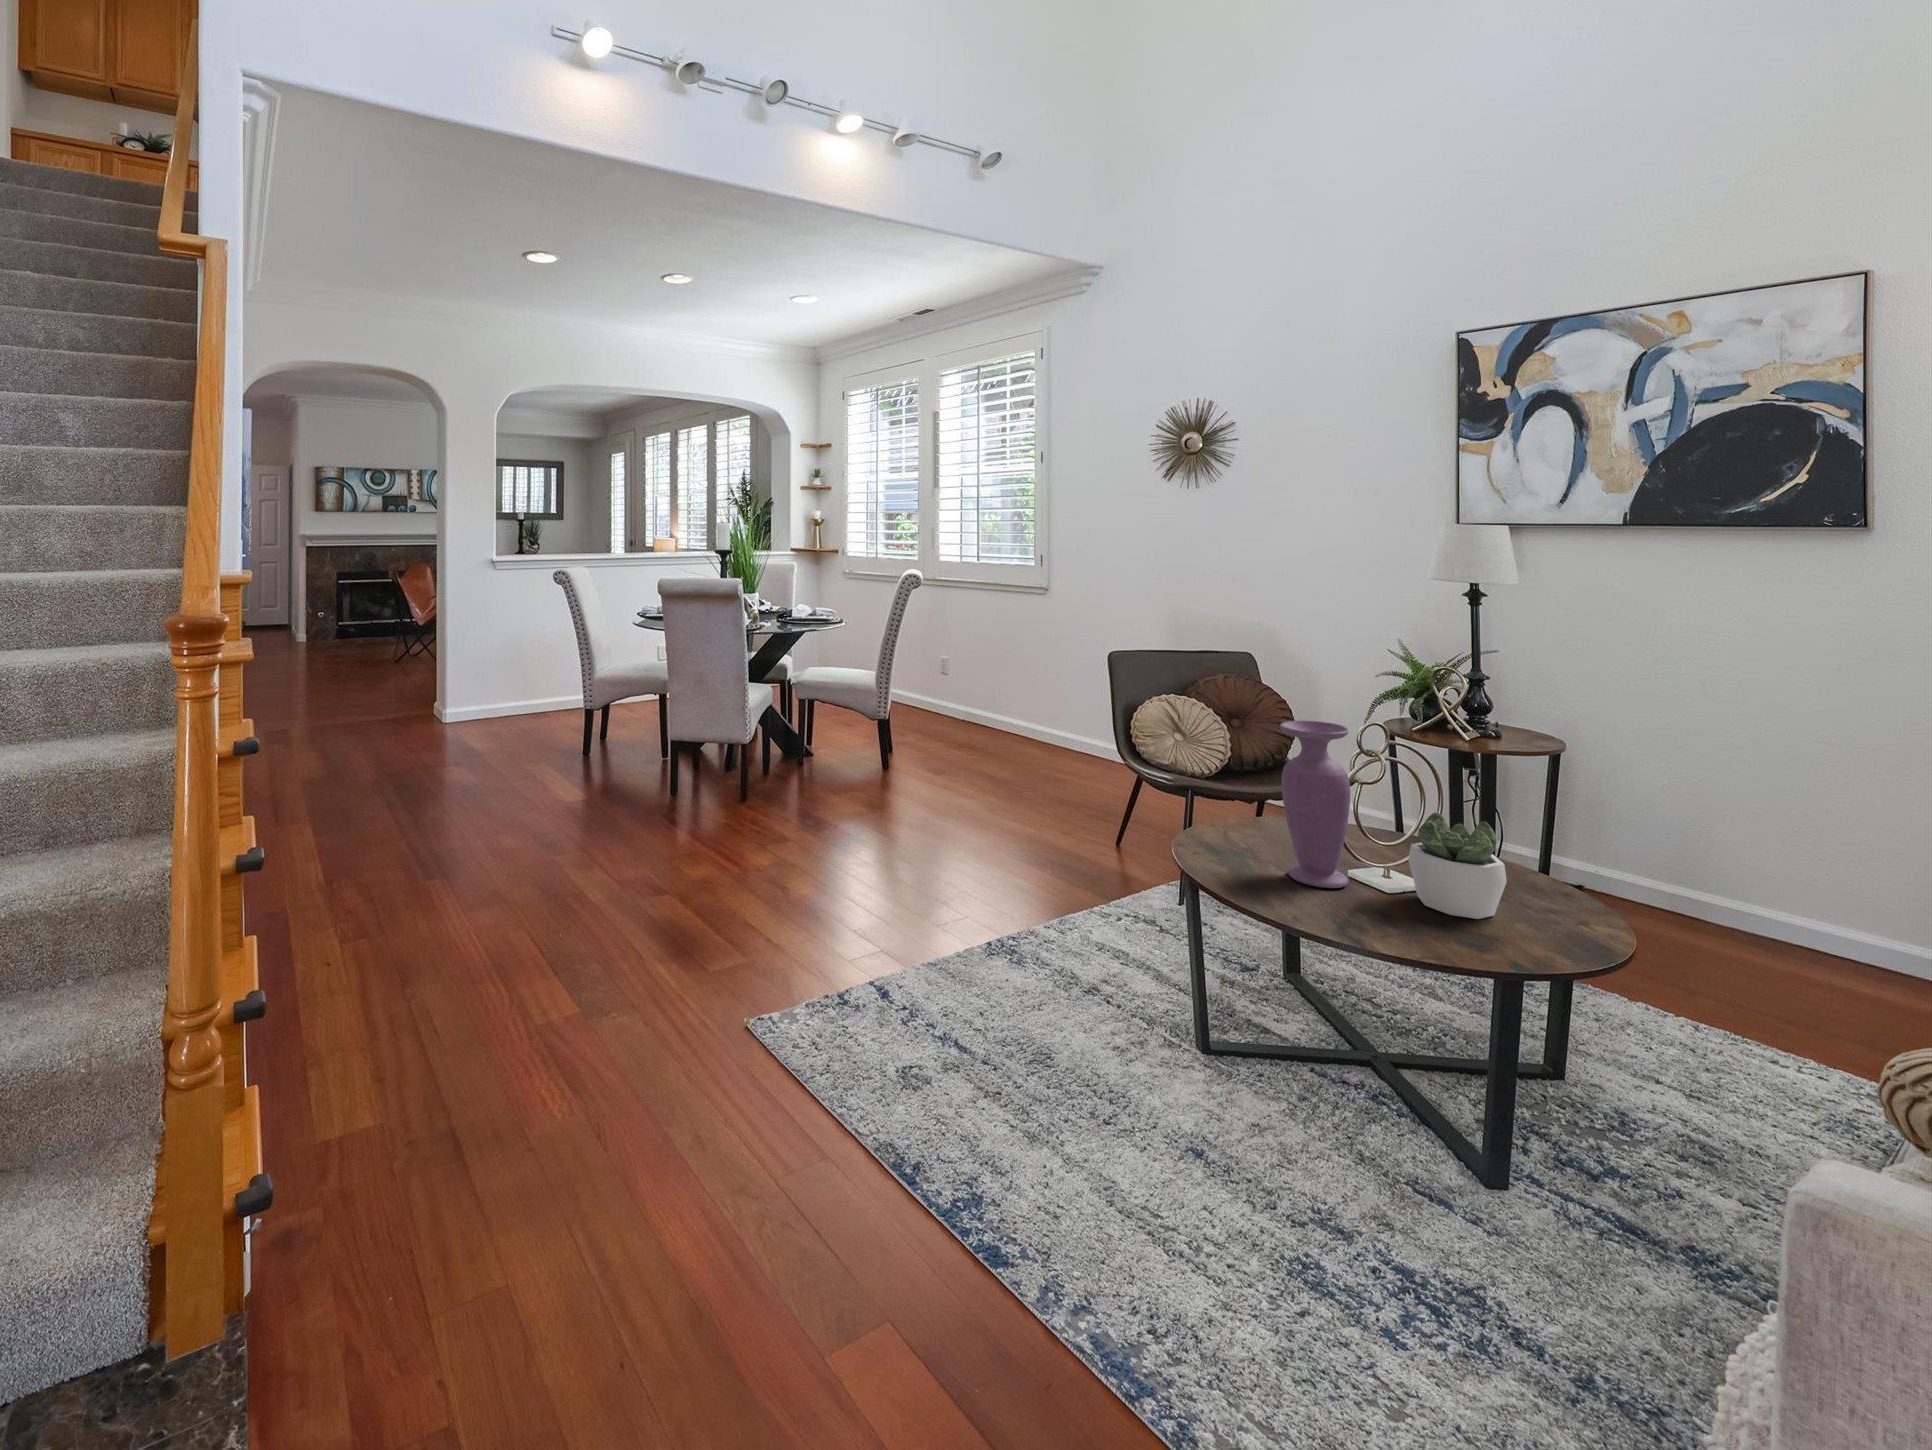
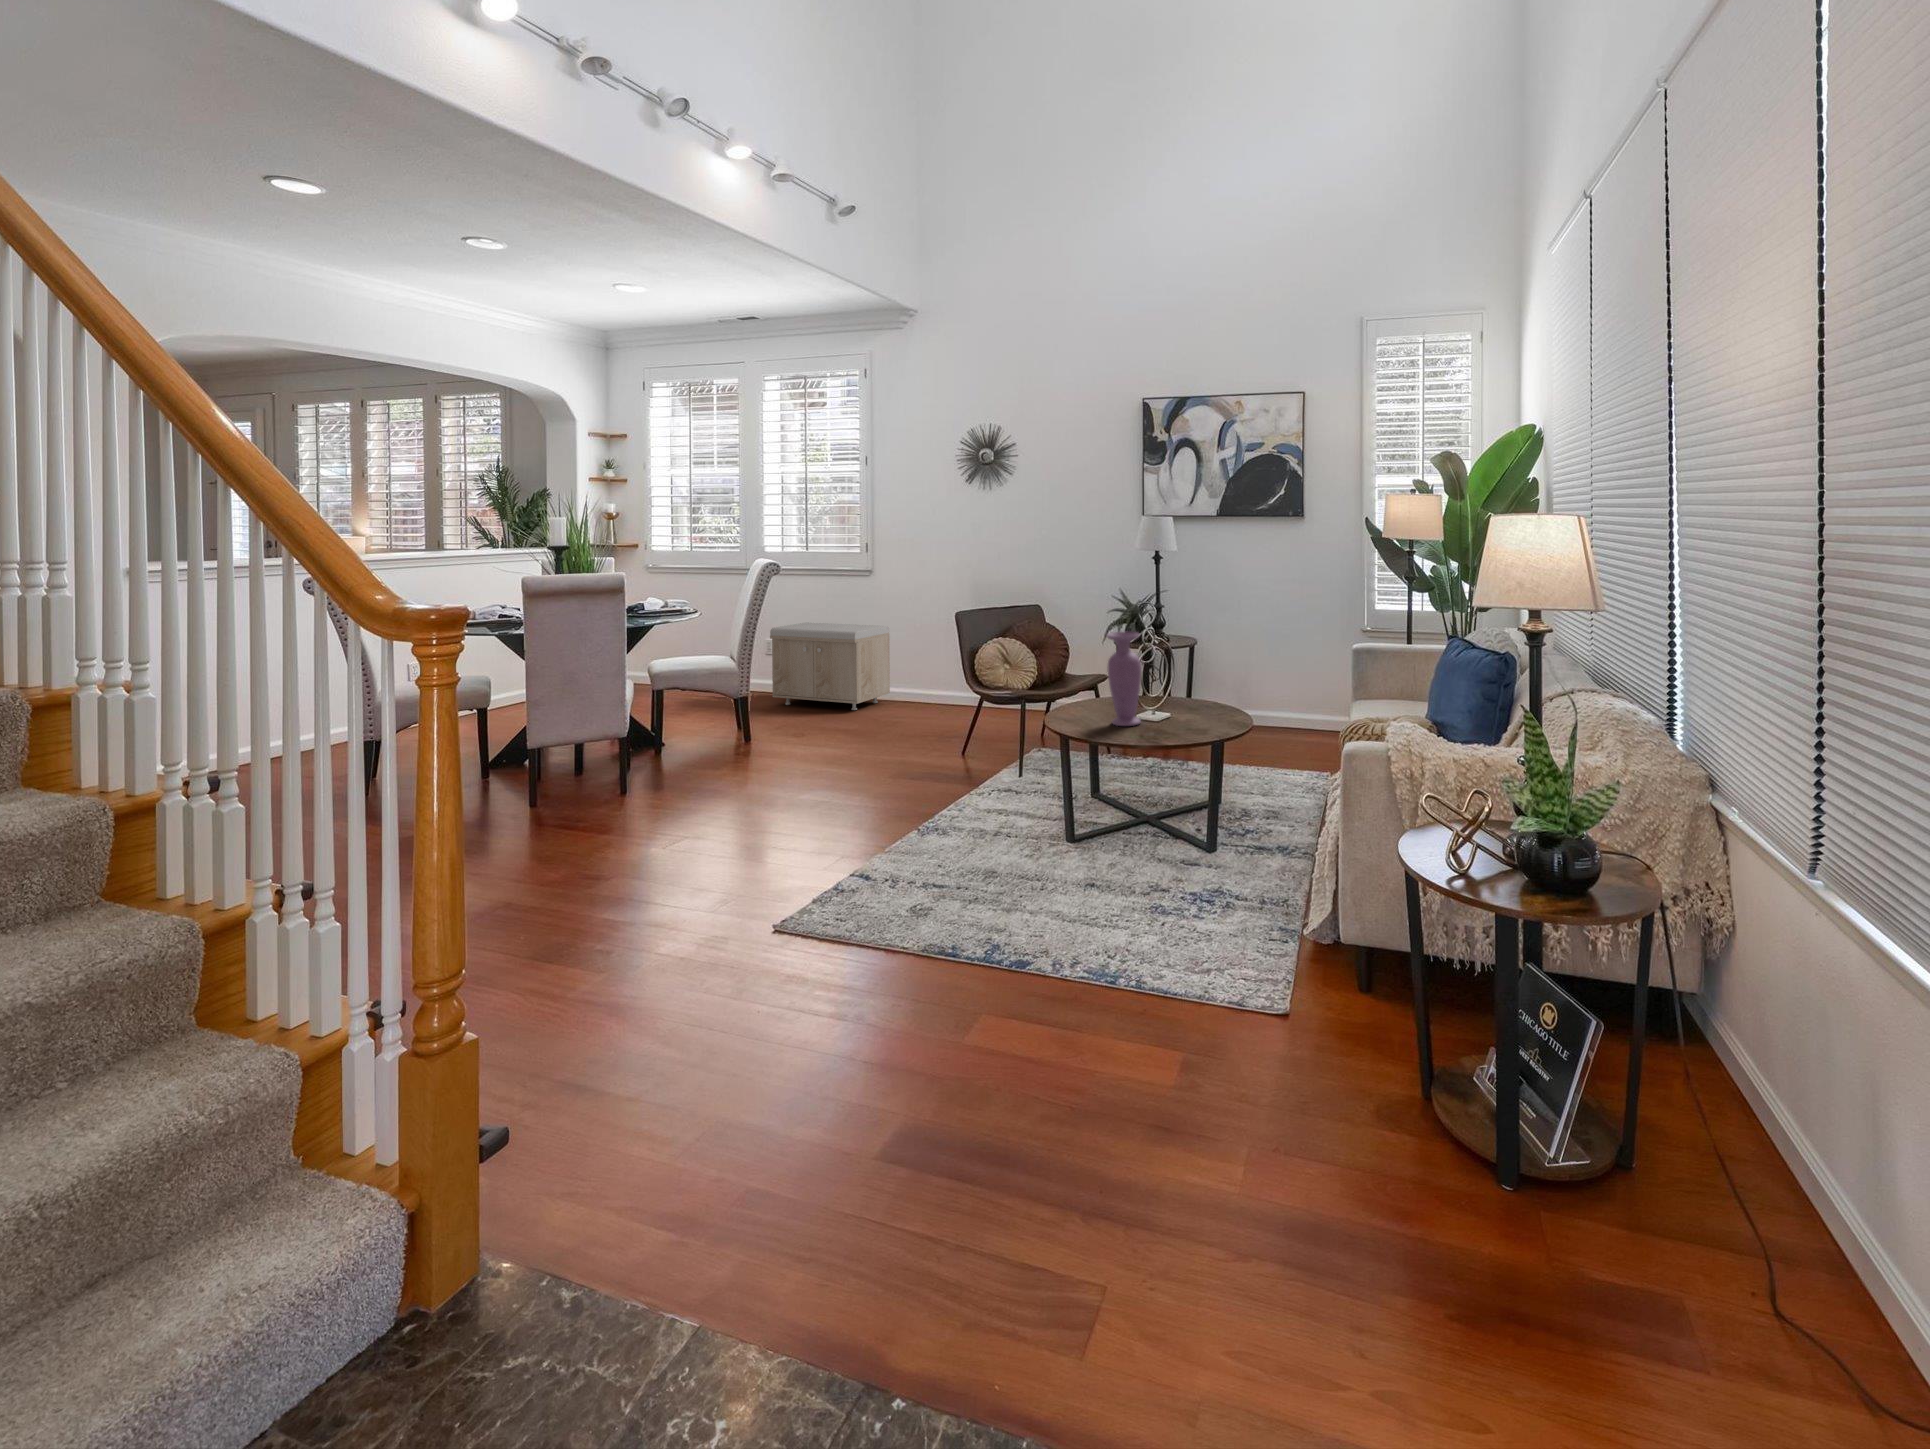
storage bench: none [932,642,1067,752] -> present [770,622,890,710]
succulent plant: present [1408,812,1507,919] -> none [1167,673,1209,725]

